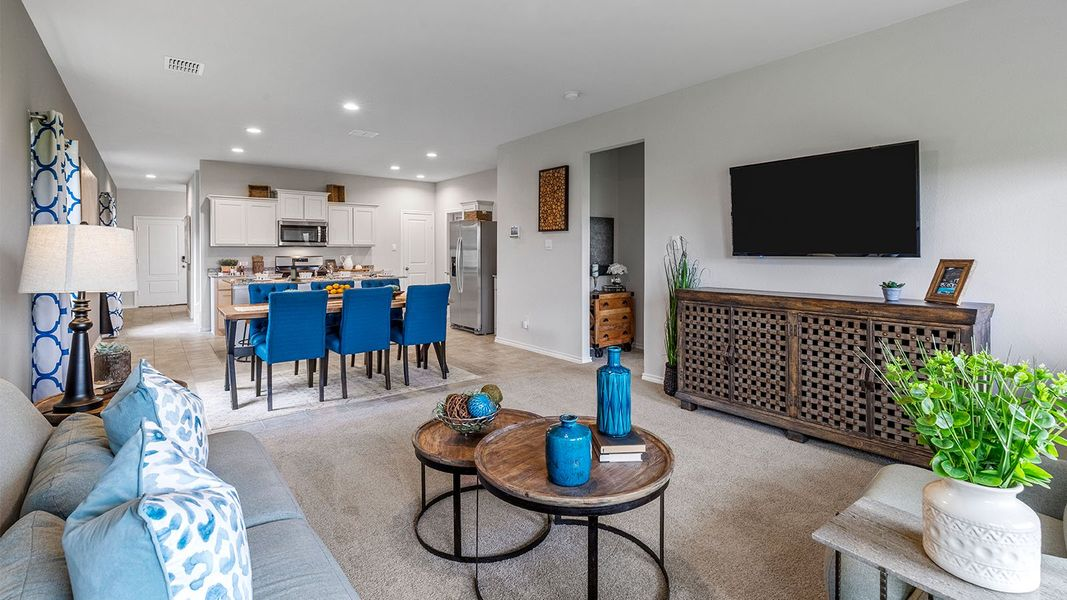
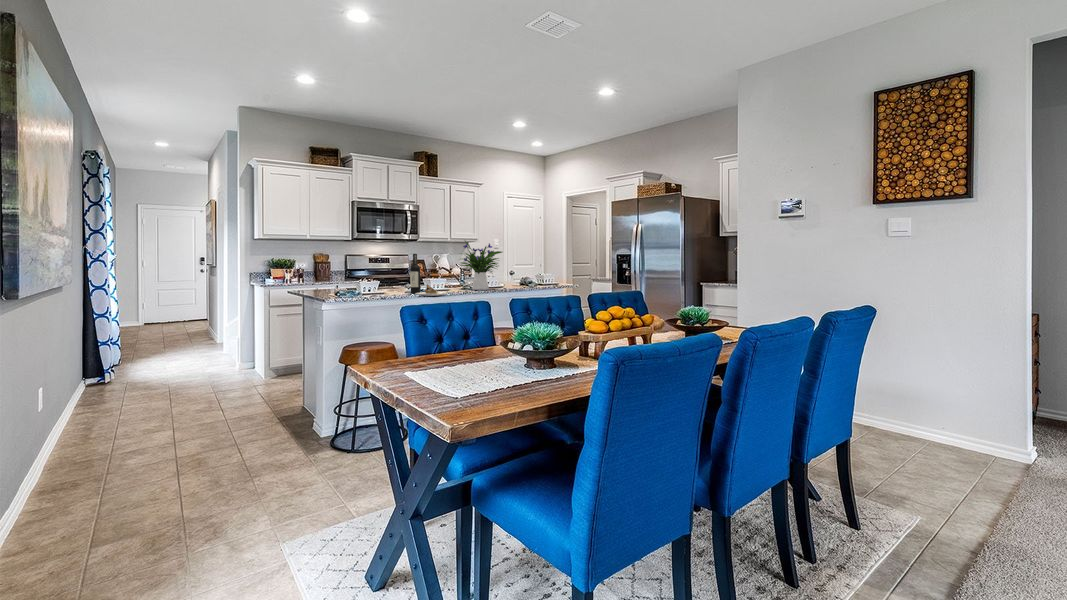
flower arrangement: none [325,250,355,280] -> present [460,241,502,290]

